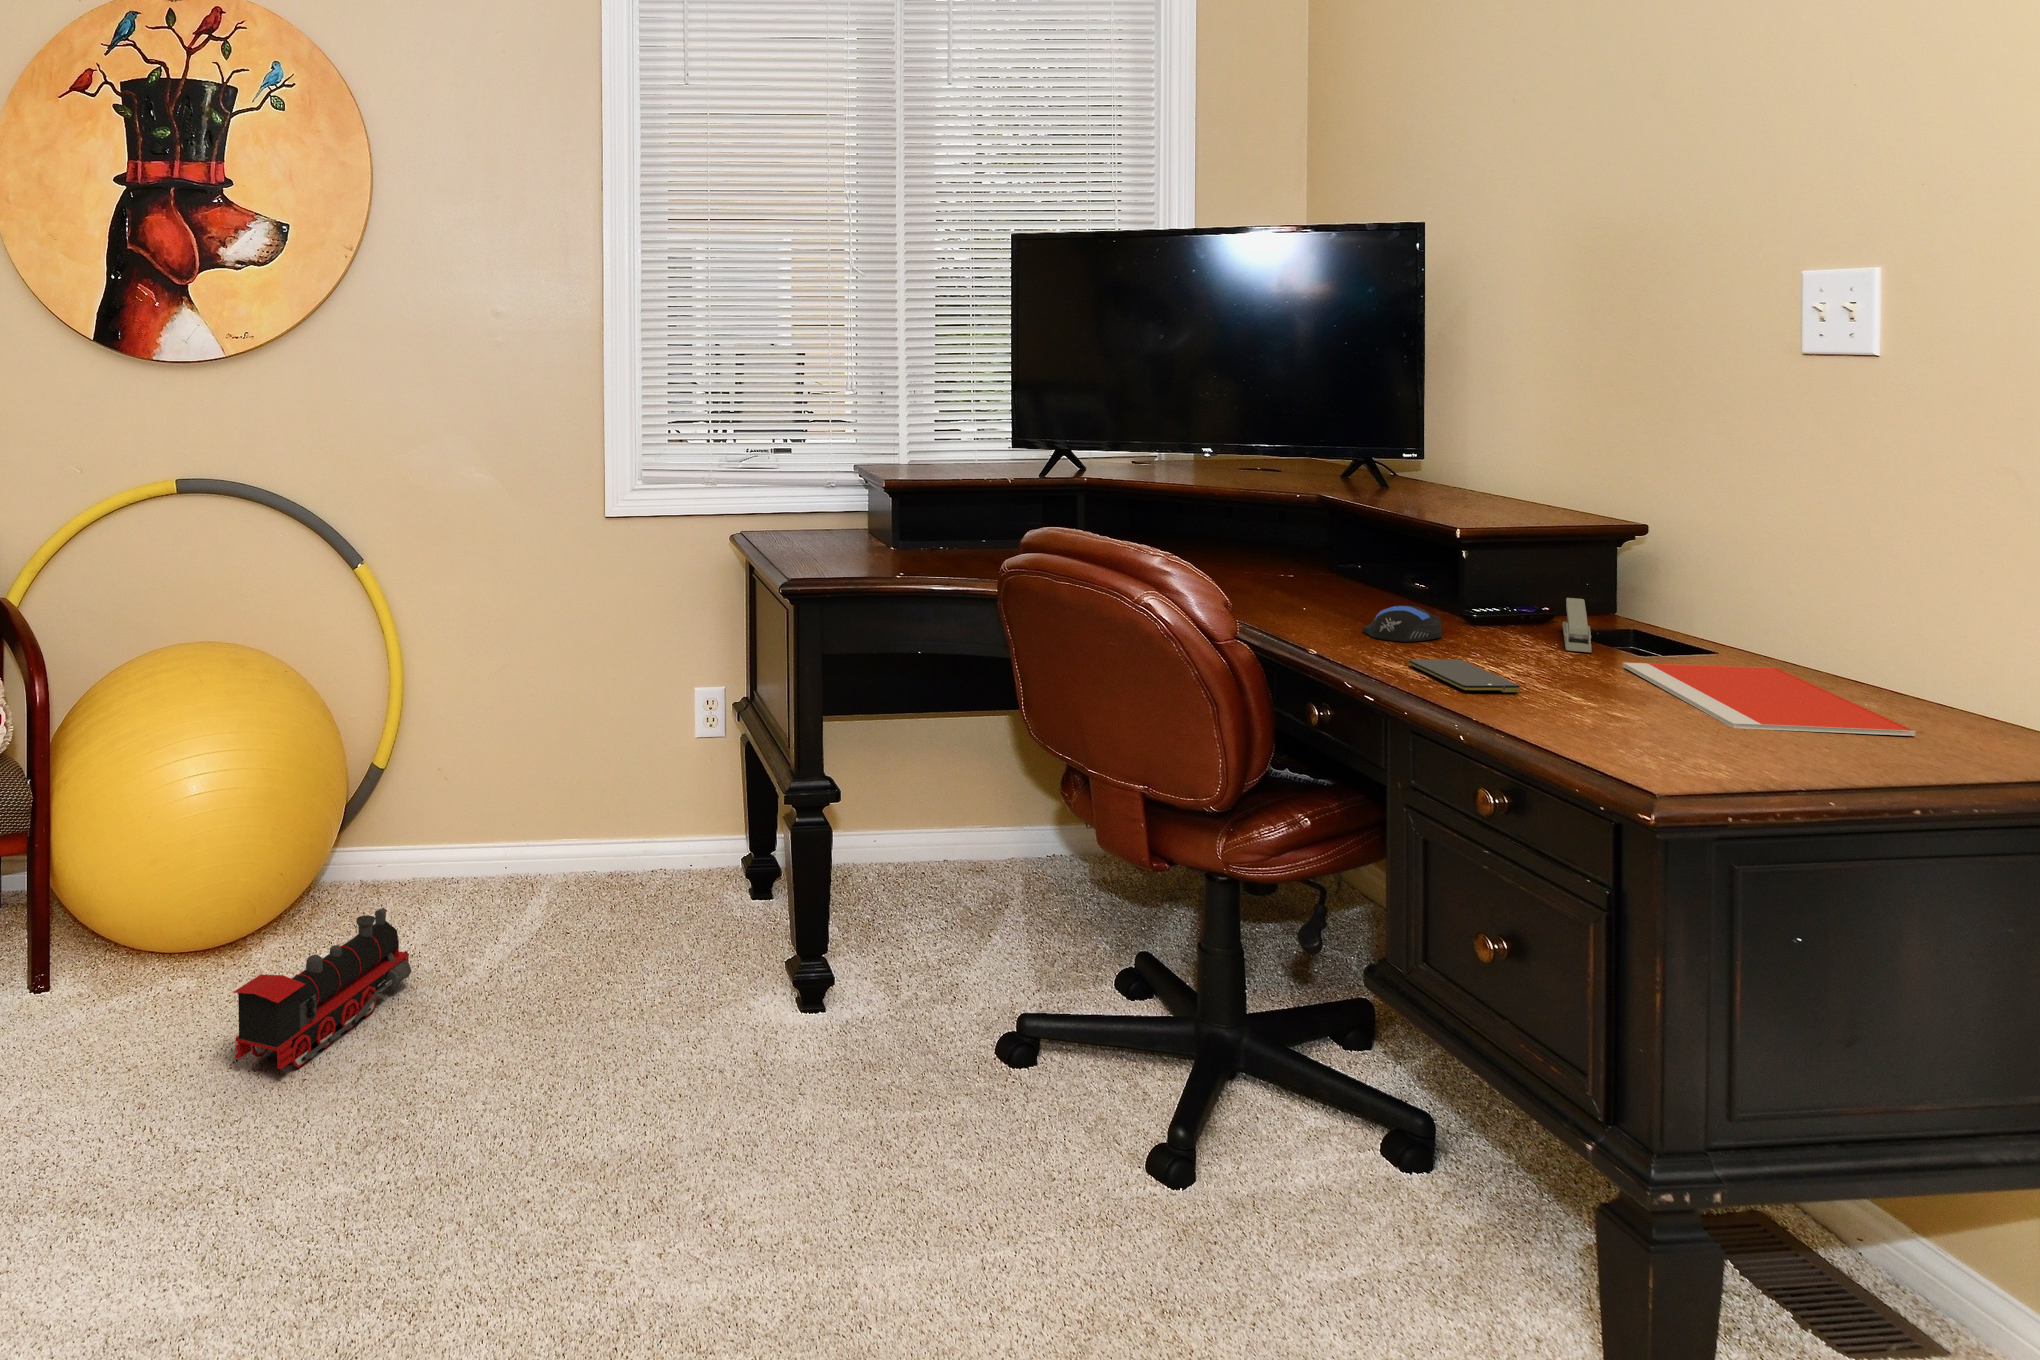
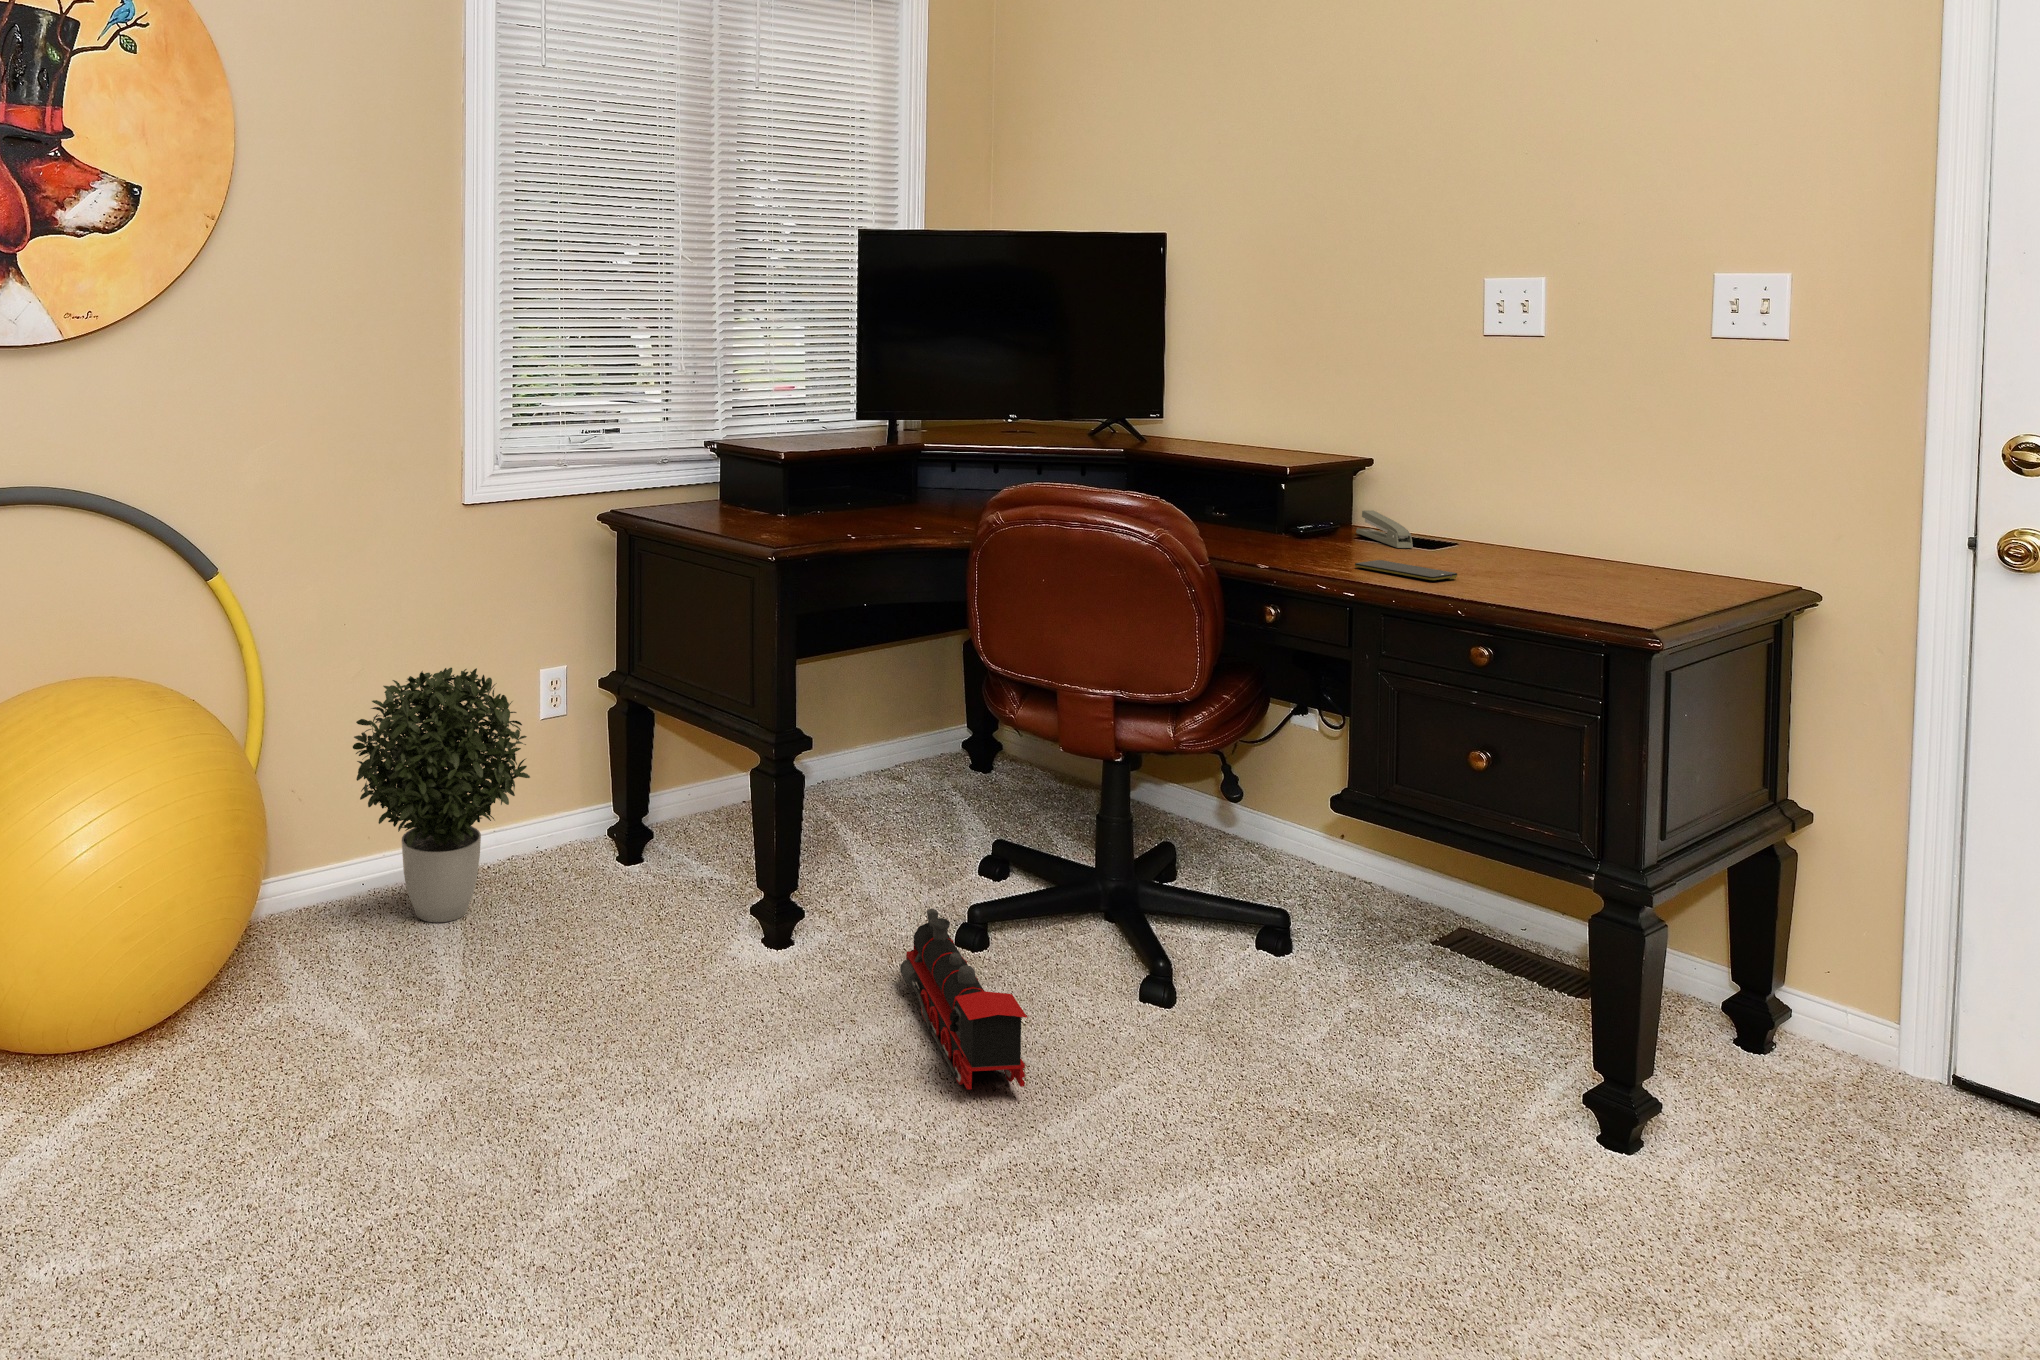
computer mouse: present [1363,605,1442,642] -> none [1260,524,1316,552]
notebook: present [1623,663,1915,736] -> none [1453,547,1680,587]
potted plant: none [459,674,619,918] -> present [353,668,530,922]
toy train: present [233,908,411,1069] -> present [900,908,1027,1089]

